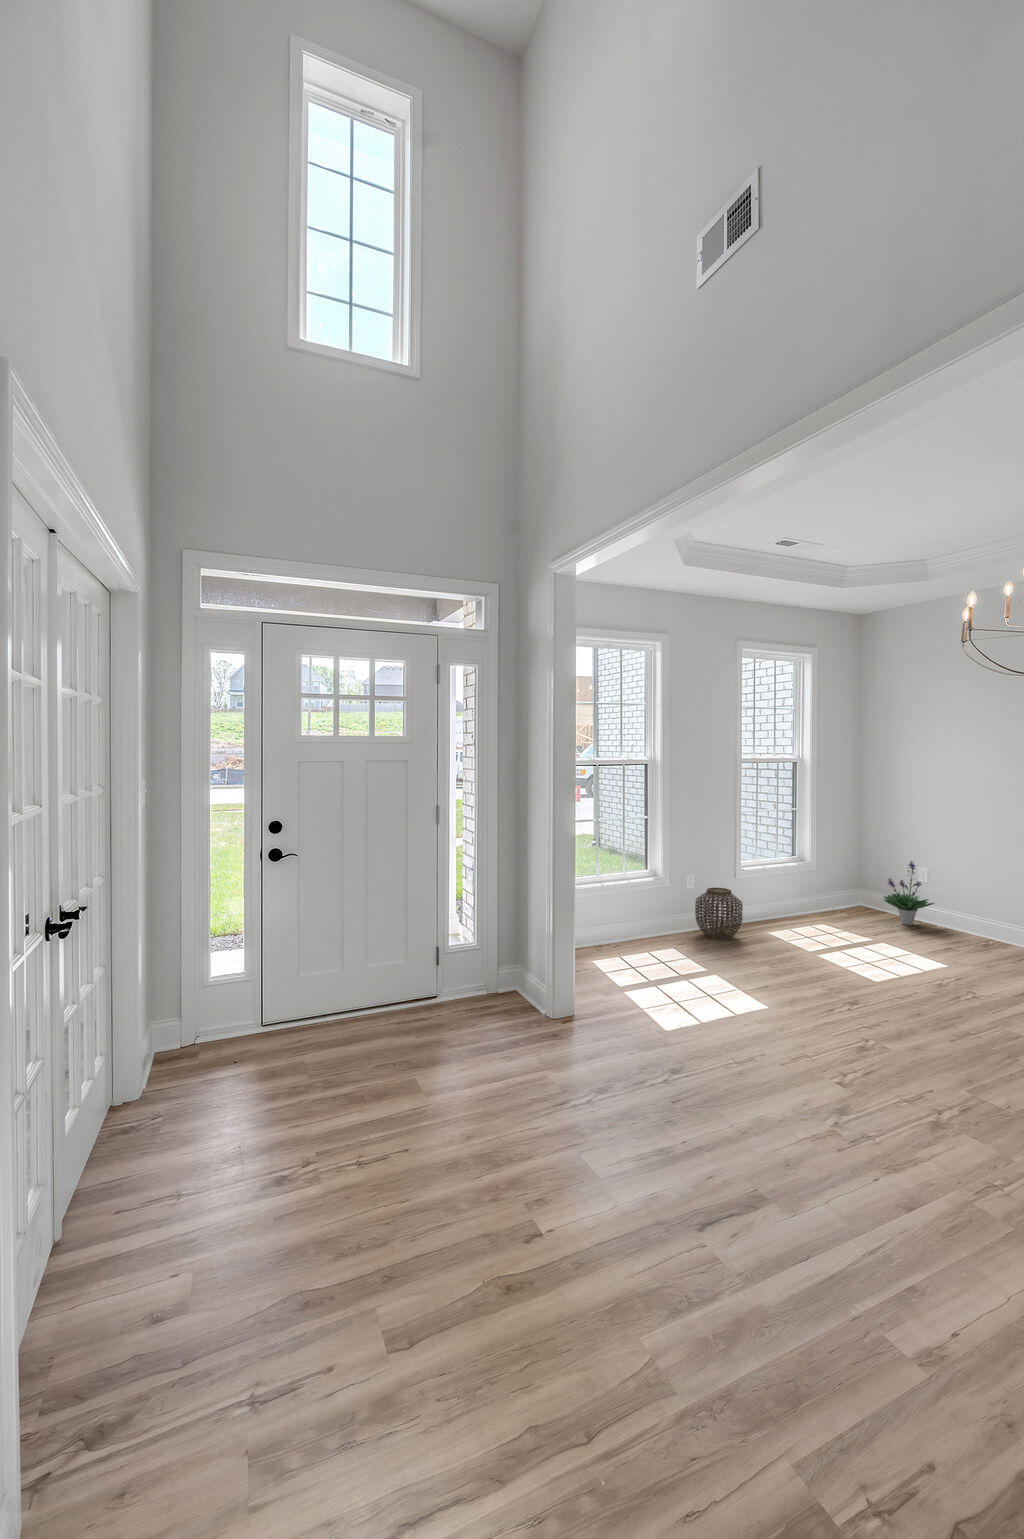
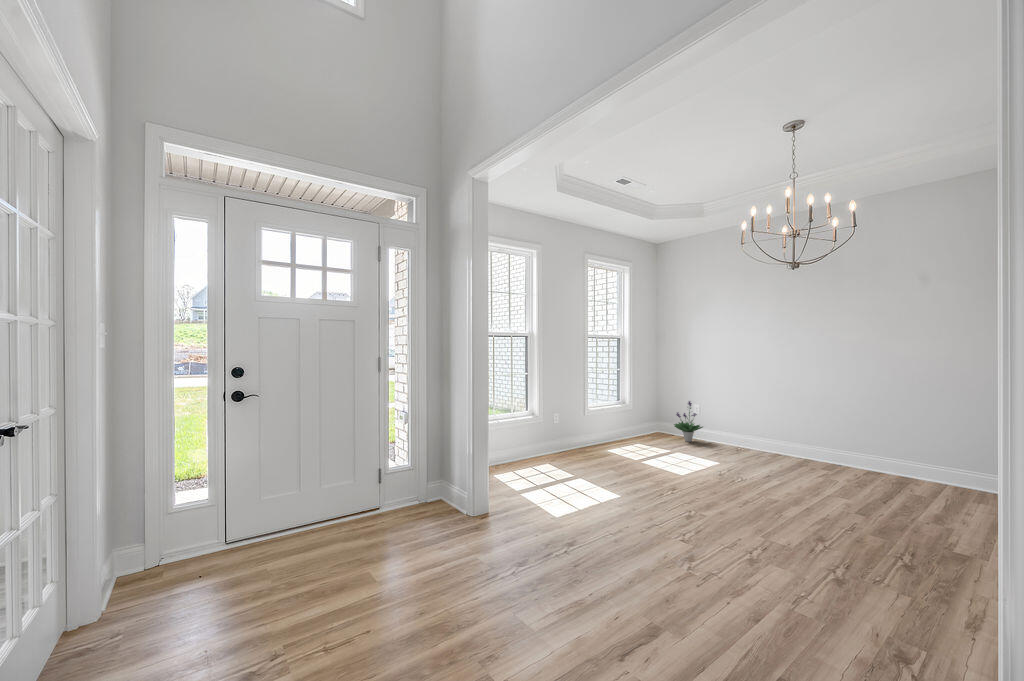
woven basket: present [695,888,743,939] -> none [560,422,592,457]

